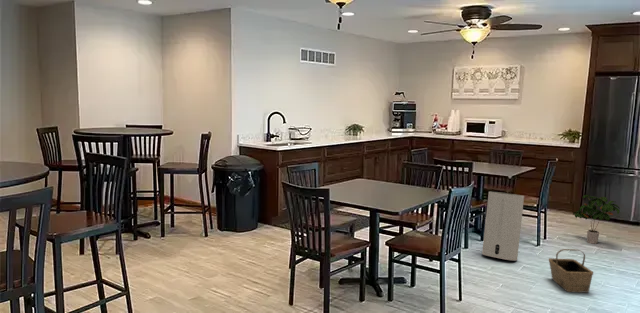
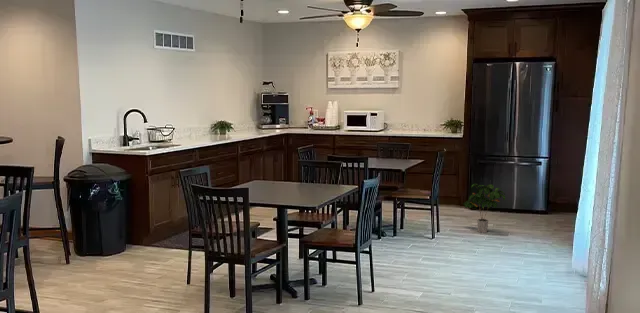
air purifier: present [482,192,524,261] -> none [383,186,421,255]
basket: present [549,249,593,293] -> none [449,235,490,276]

